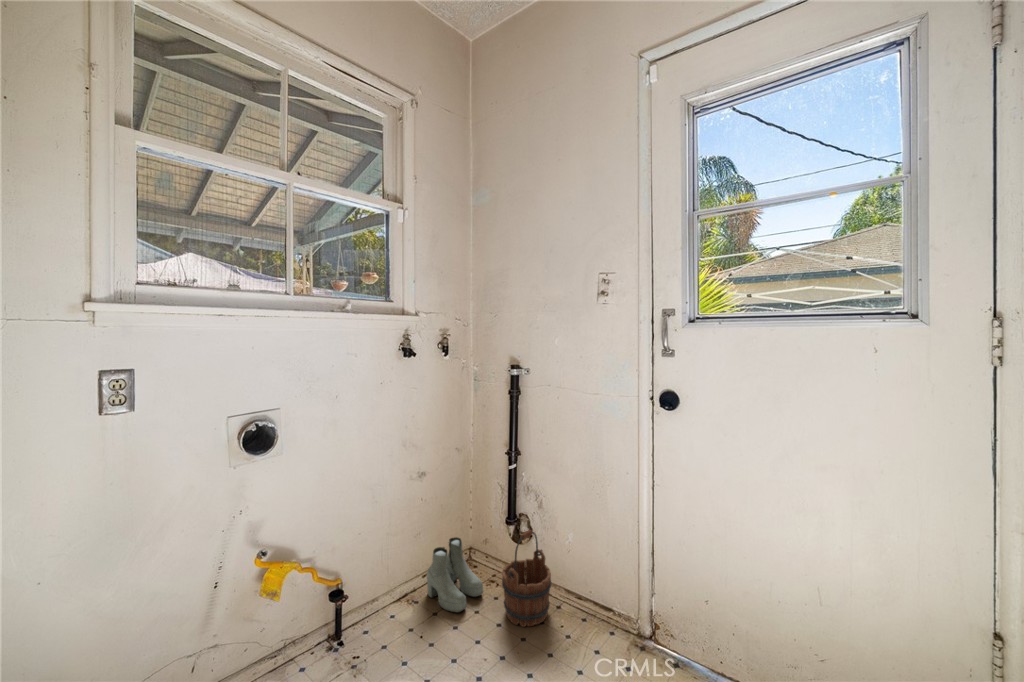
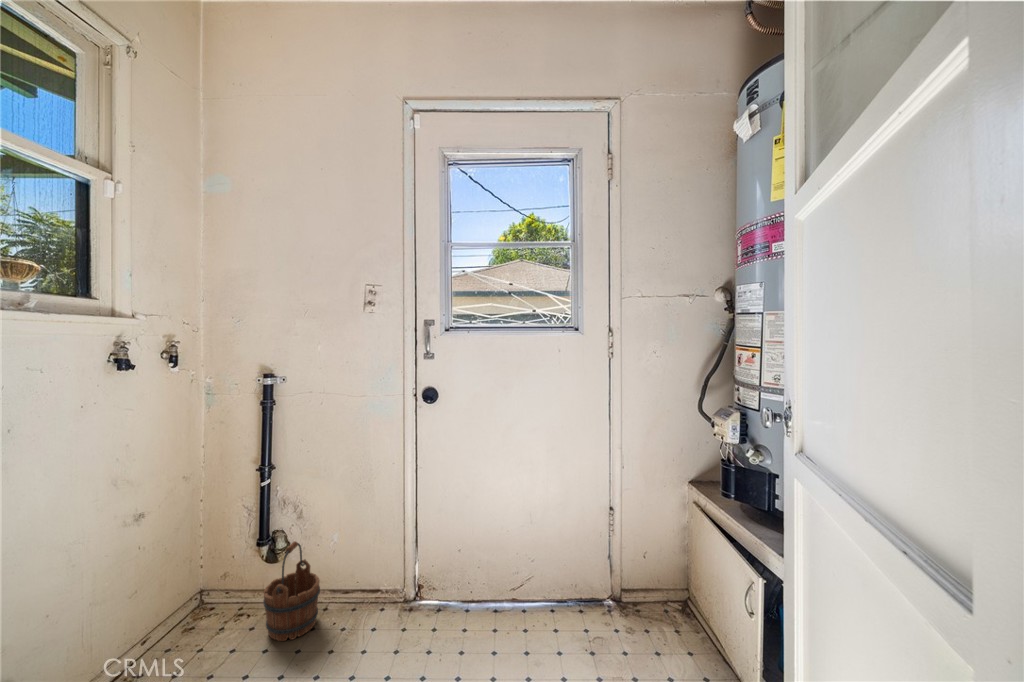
boots: present [427,537,483,612] -> none [152,579,234,663]

